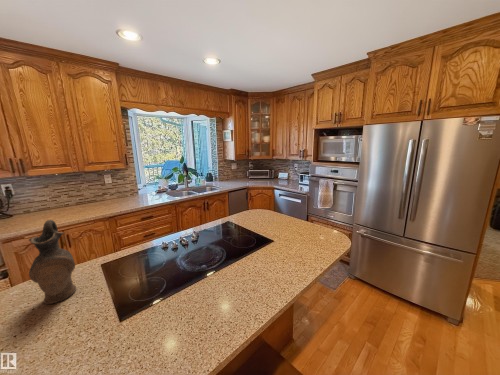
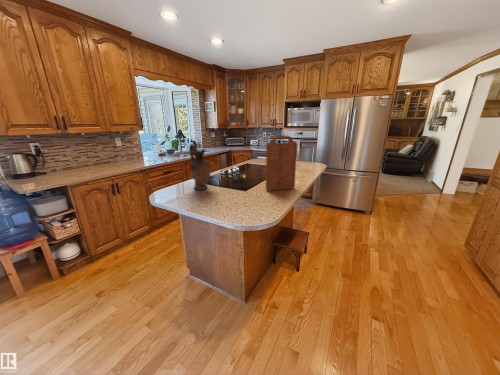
cutting board: none [118,233,200,348] -> present [266,136,297,190]

